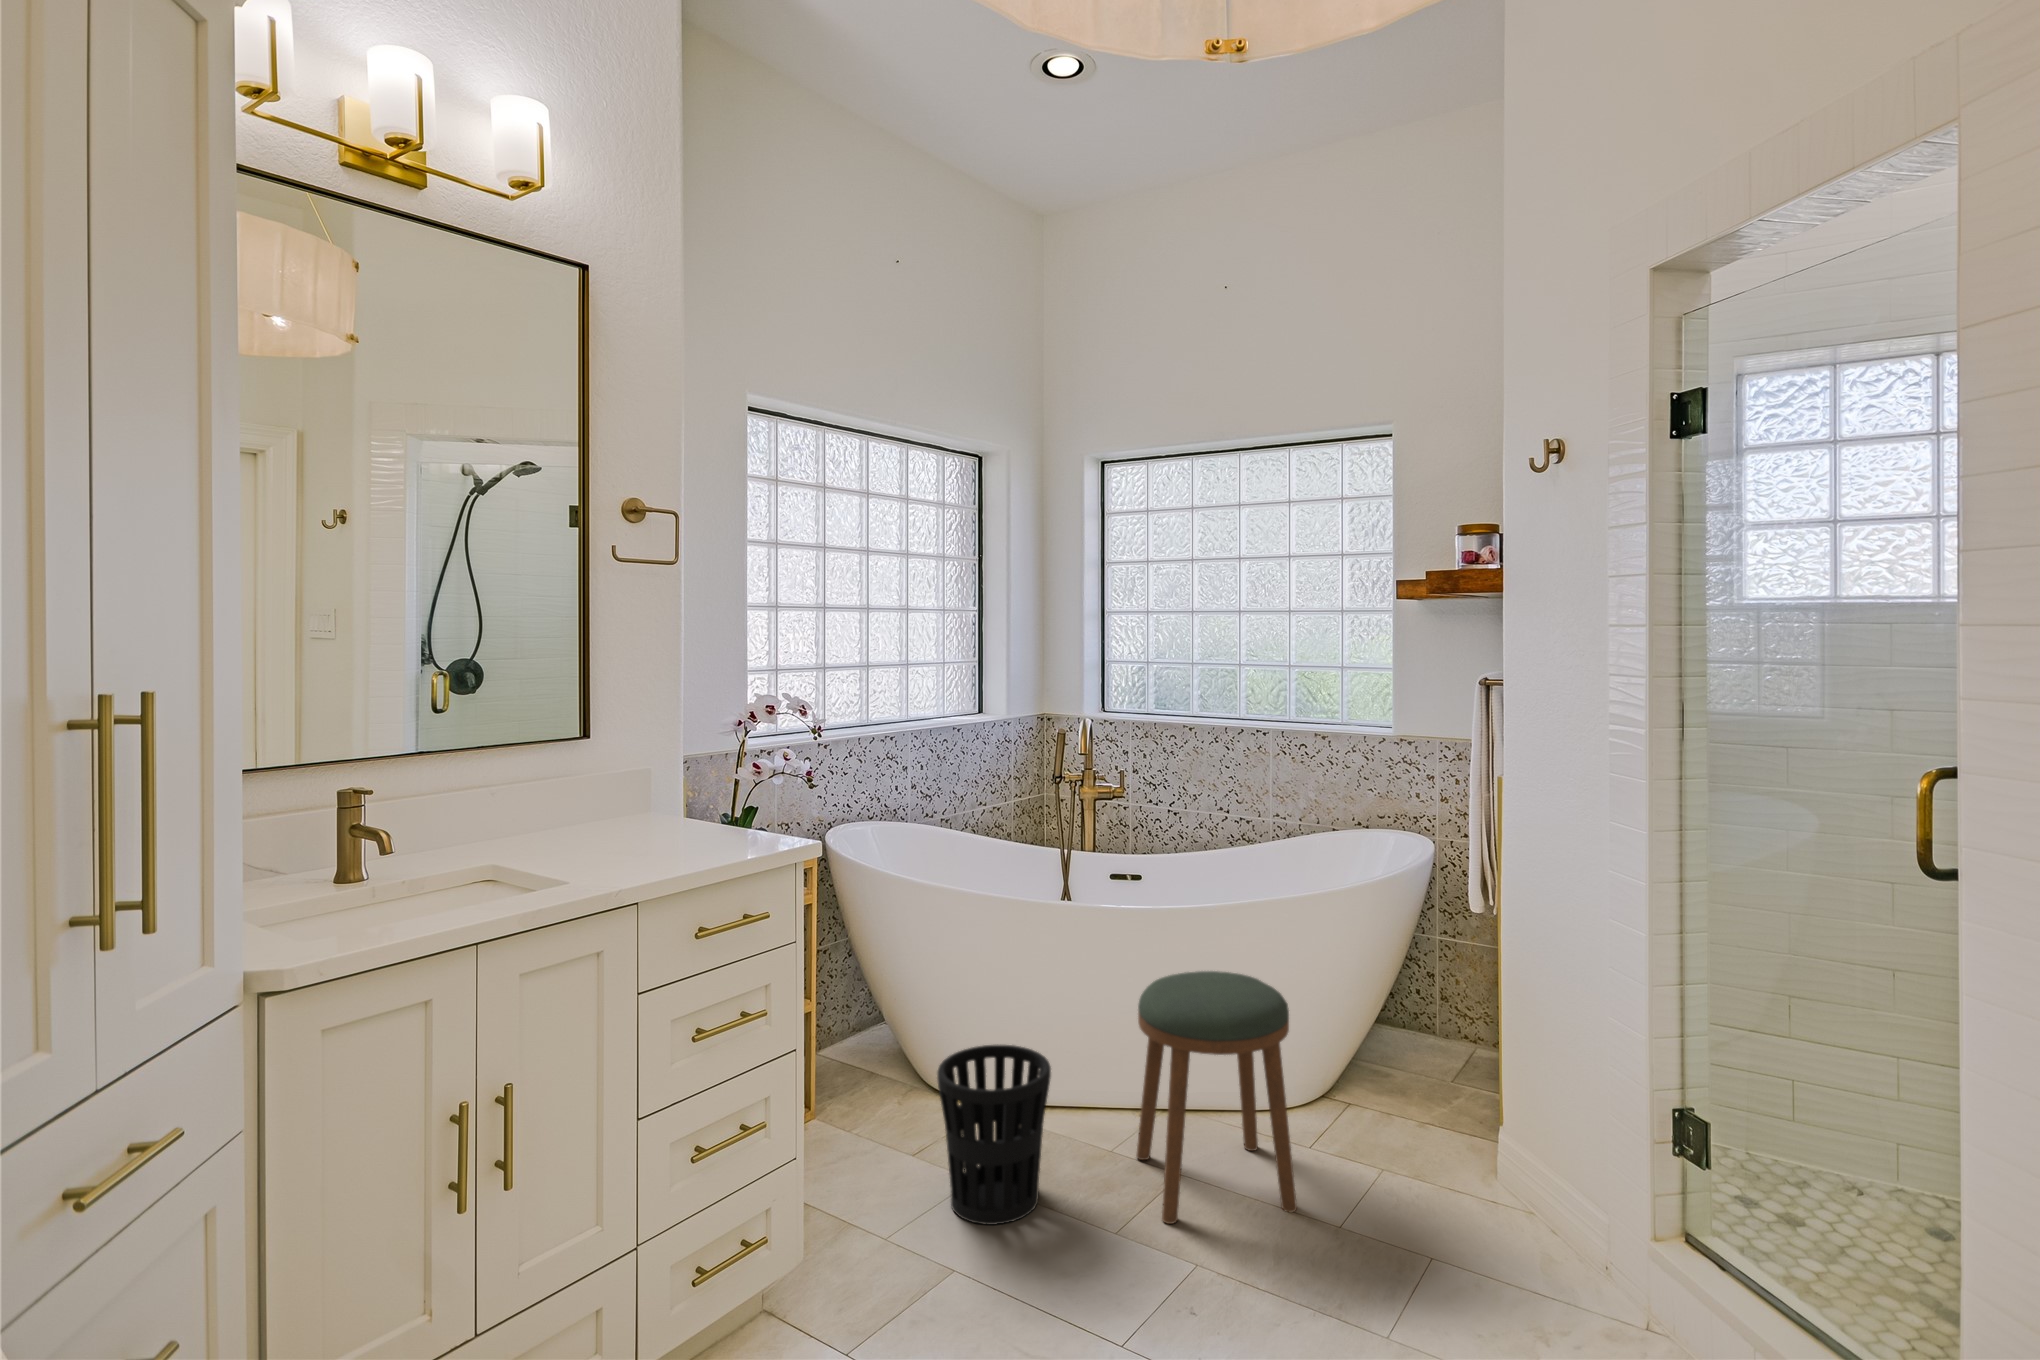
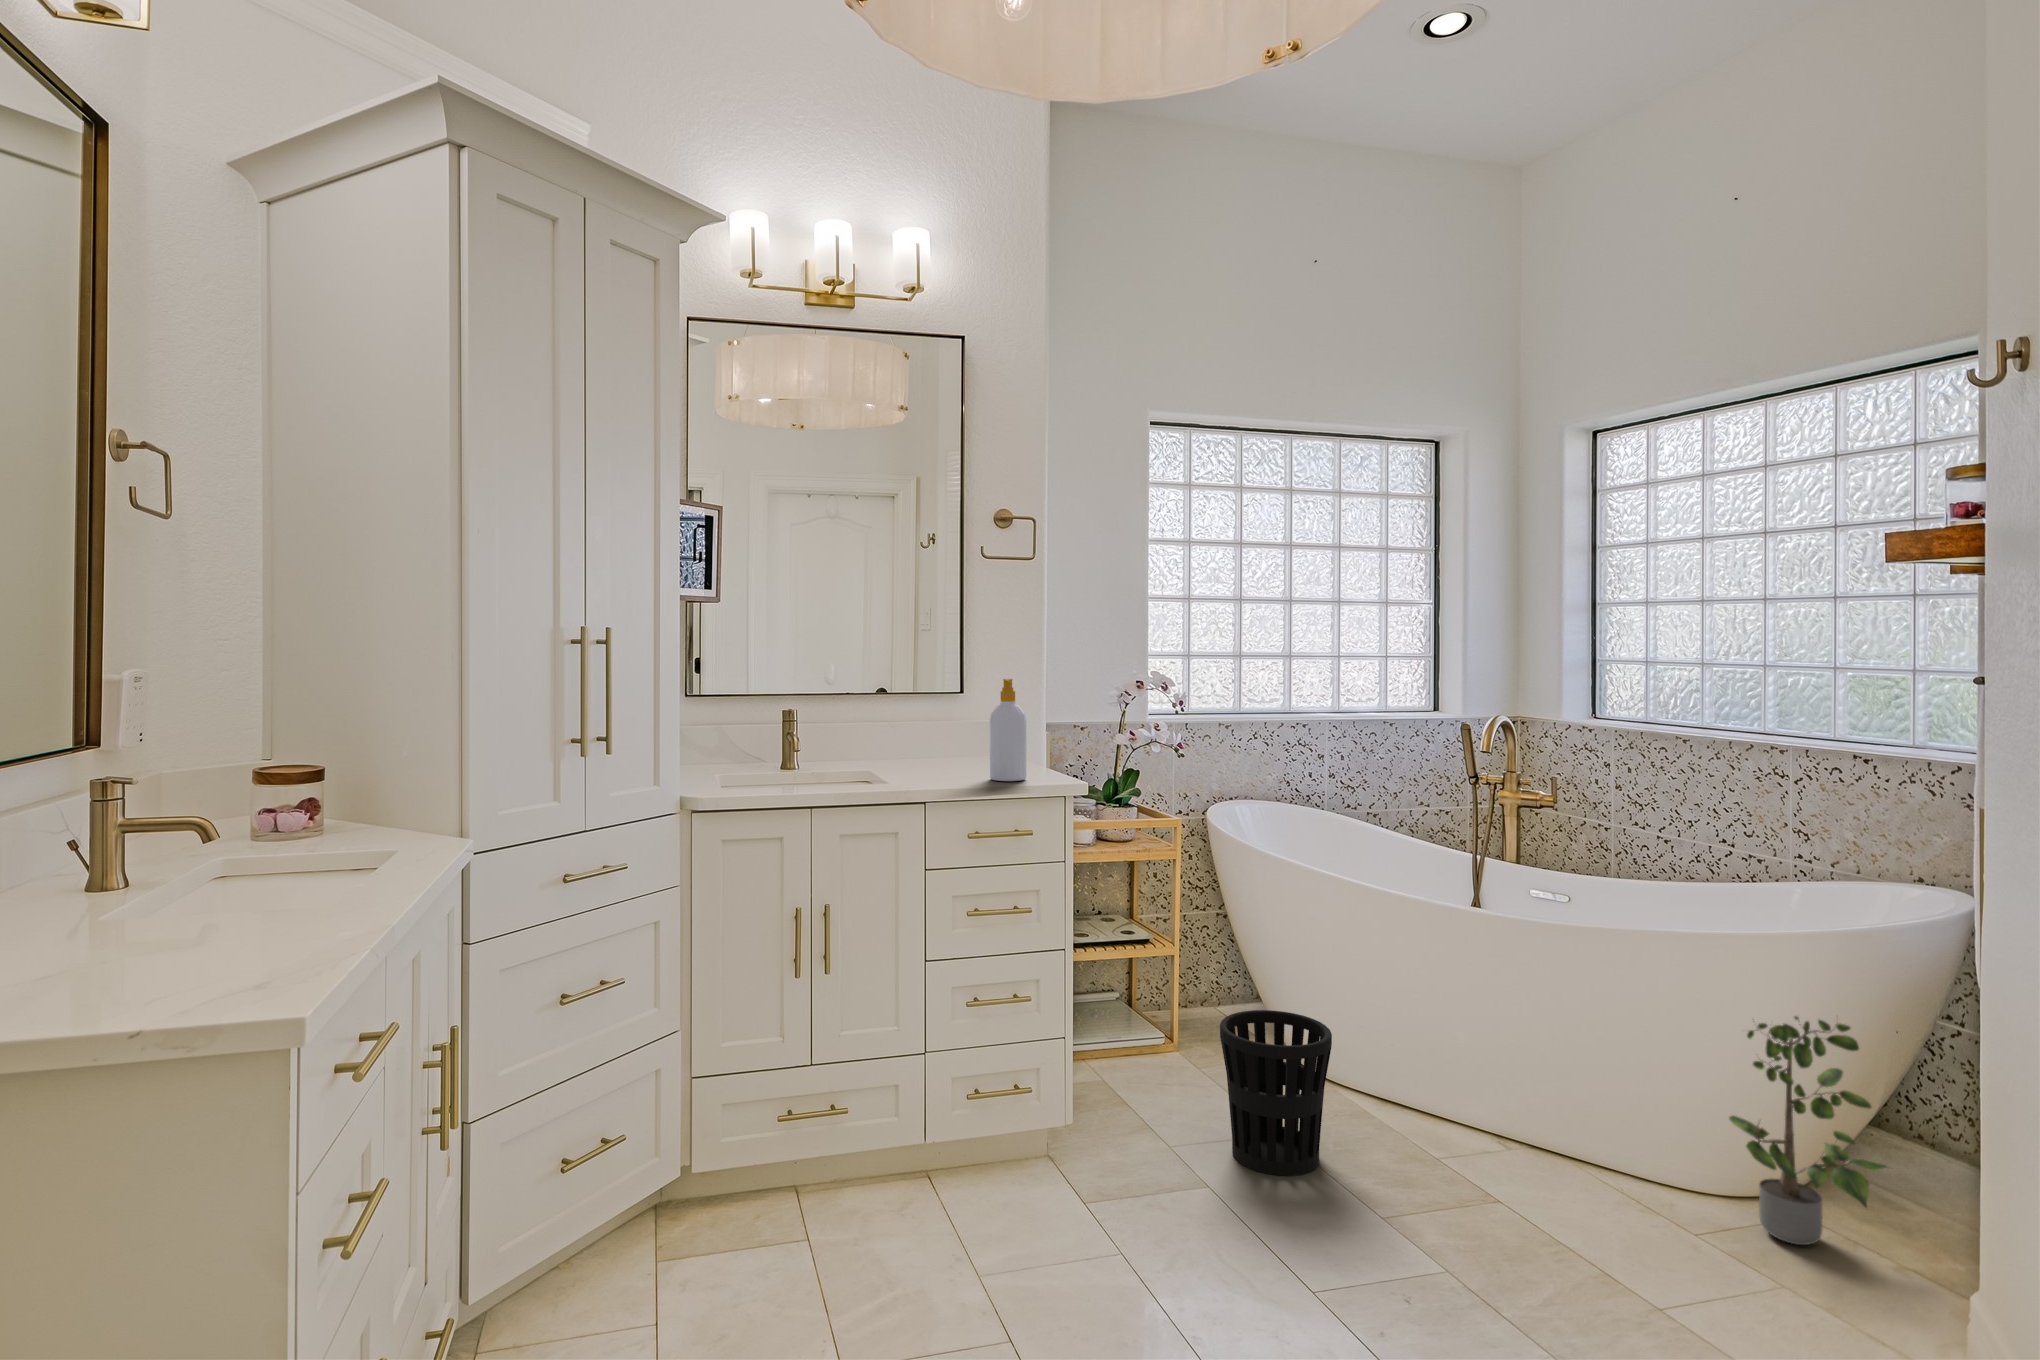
soap bottle: none [685,718,735,851] -> present [990,679,1026,781]
potted plant: none [1336,943,1431,1130] -> present [1729,1016,1887,1245]
stool: present [1136,971,1297,1224] -> none [1422,984,1605,1268]

